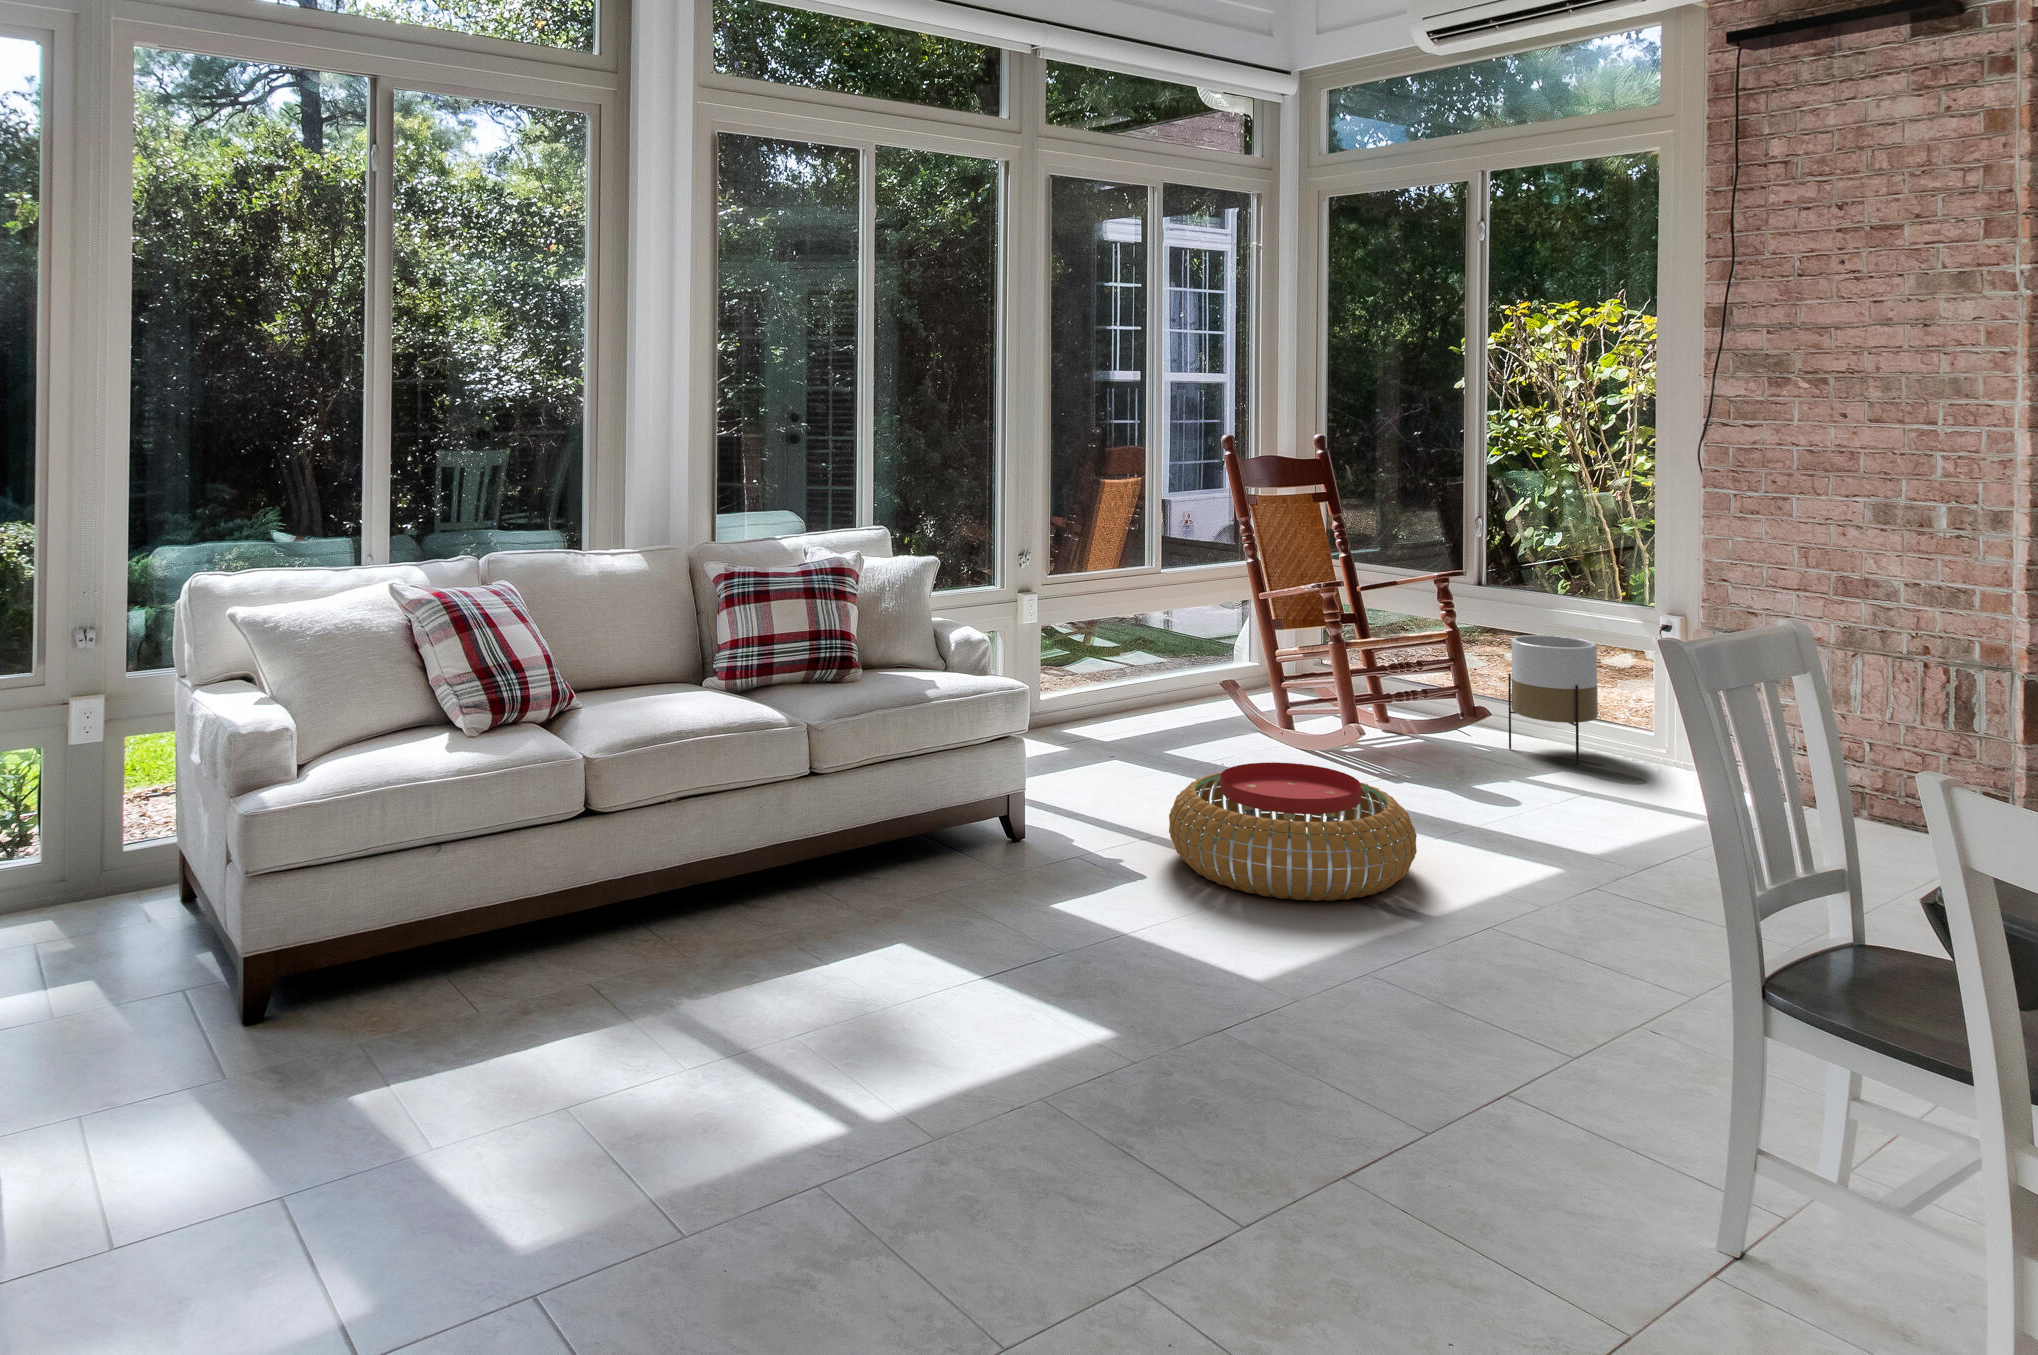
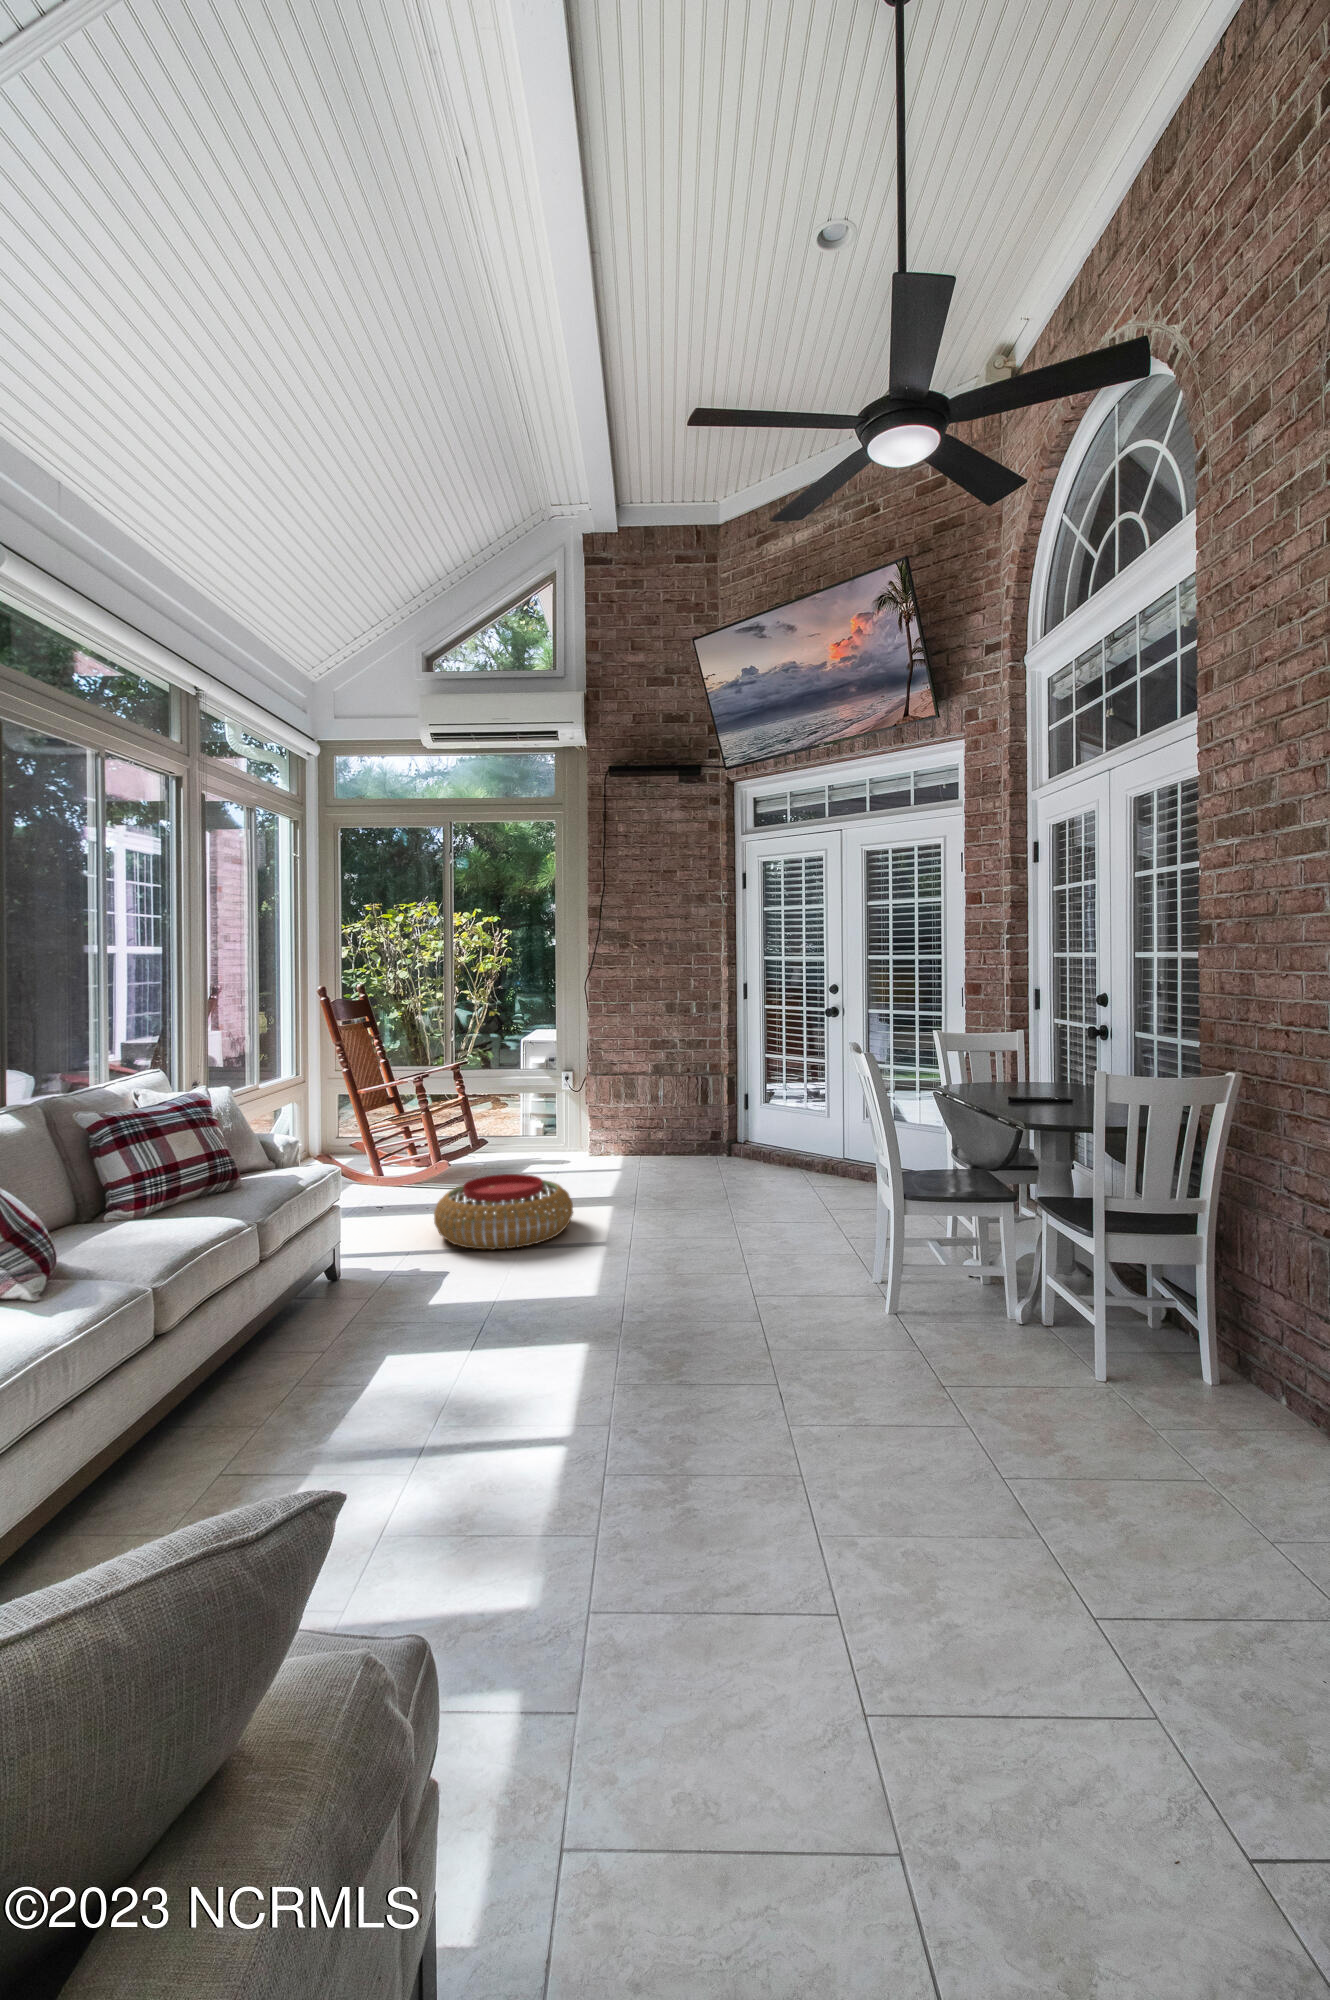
planter: present [1508,635,1598,764] -> none [491,1090,535,1156]

